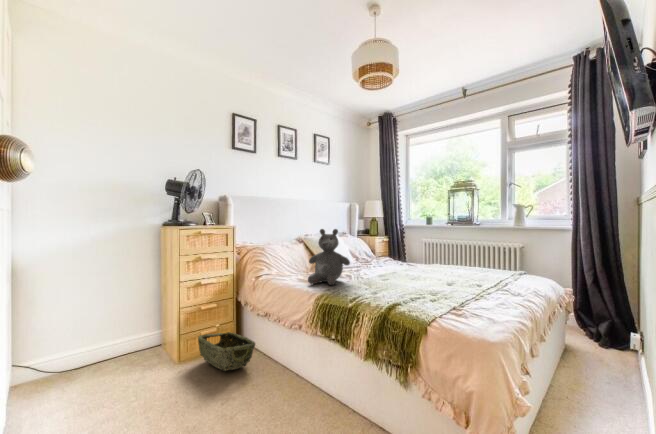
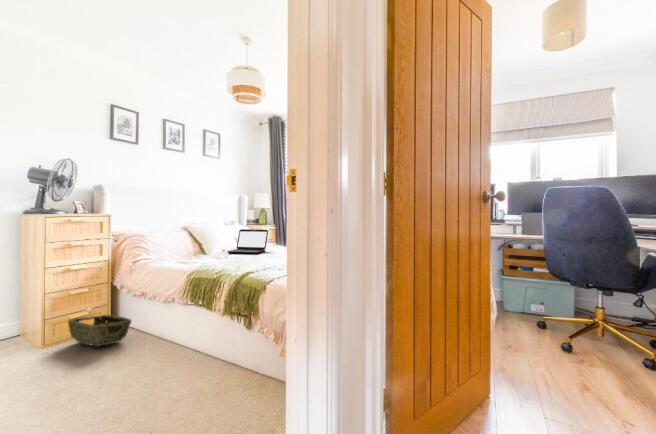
teddy bear: present [308,229,350,285] -> none [184,217,224,265]
laptop: none [347,241,391,271] -> present [228,229,268,254]

